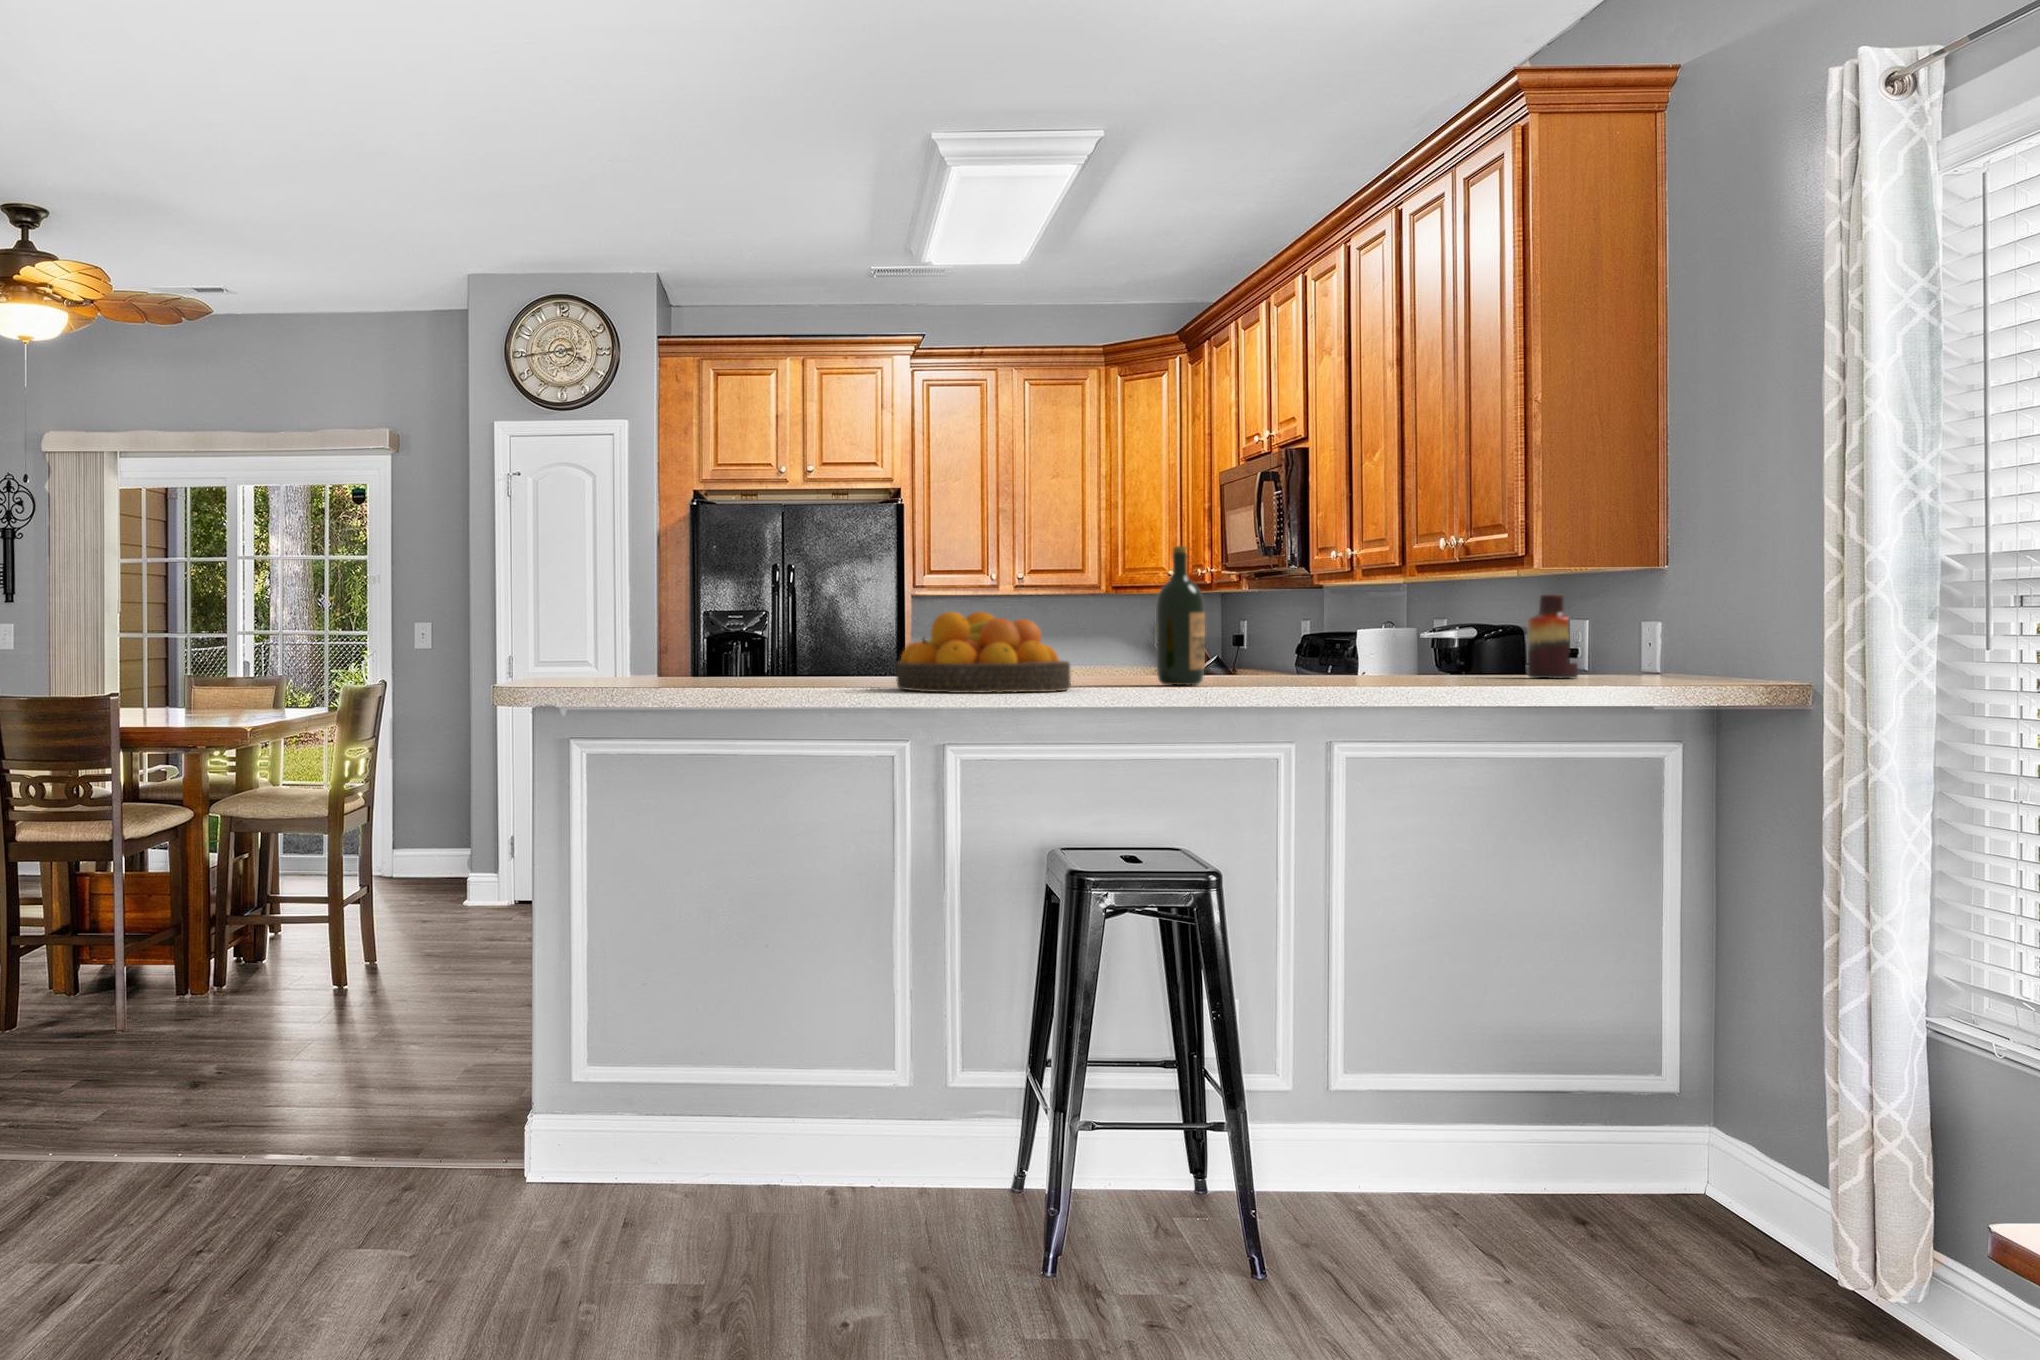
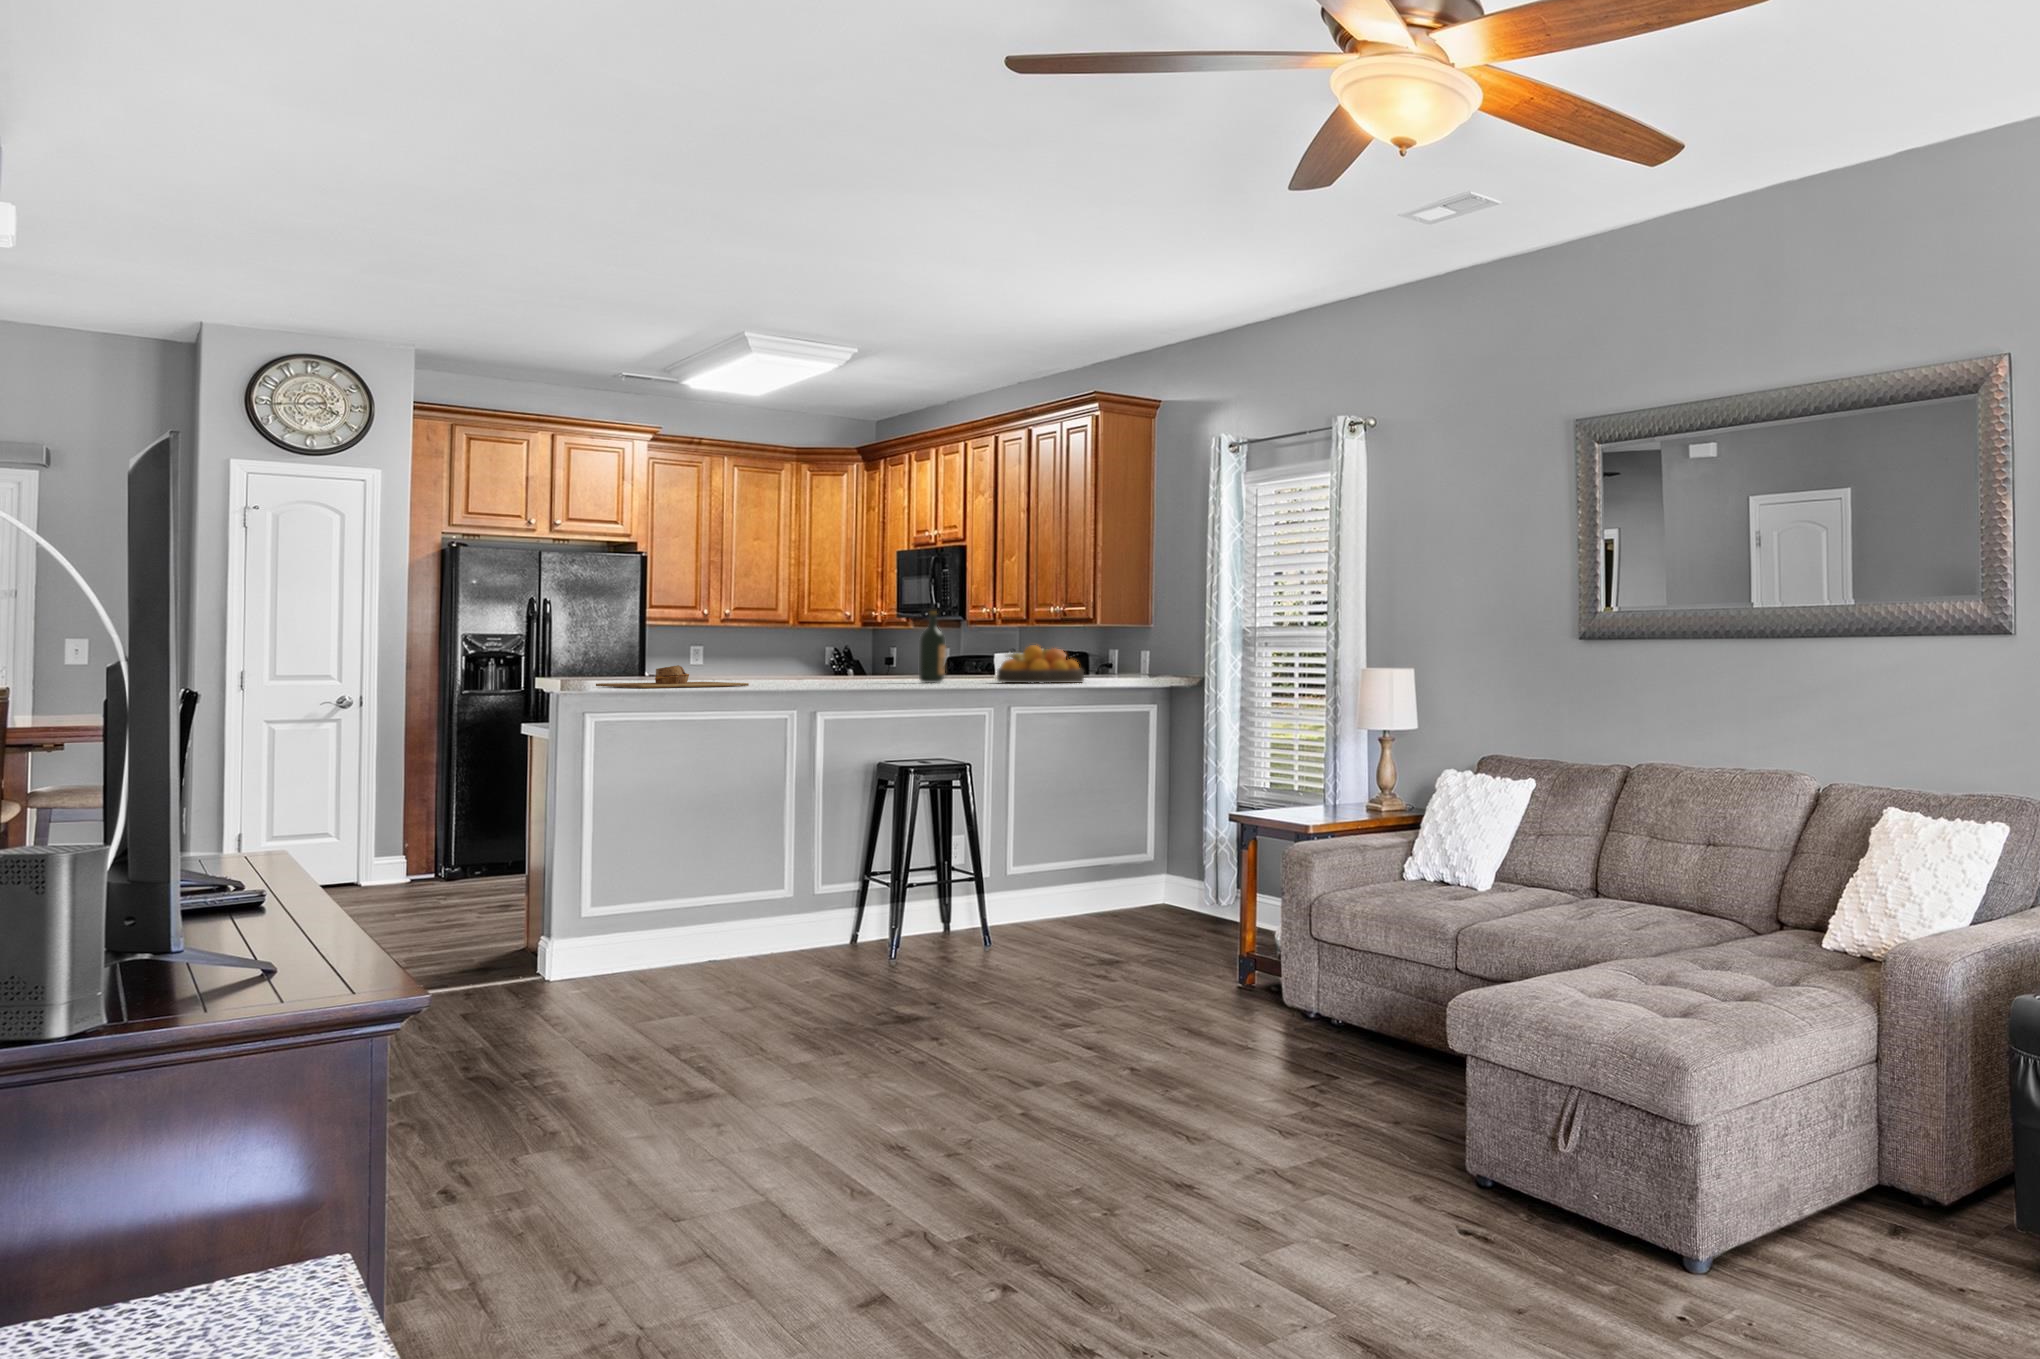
vase: present [1528,595,1578,678] -> none [1089,637,1112,679]
fruit bowl: present [896,611,1071,693] -> present [997,645,1084,683]
cutting board: none [611,652,821,693] -> present [596,665,749,688]

